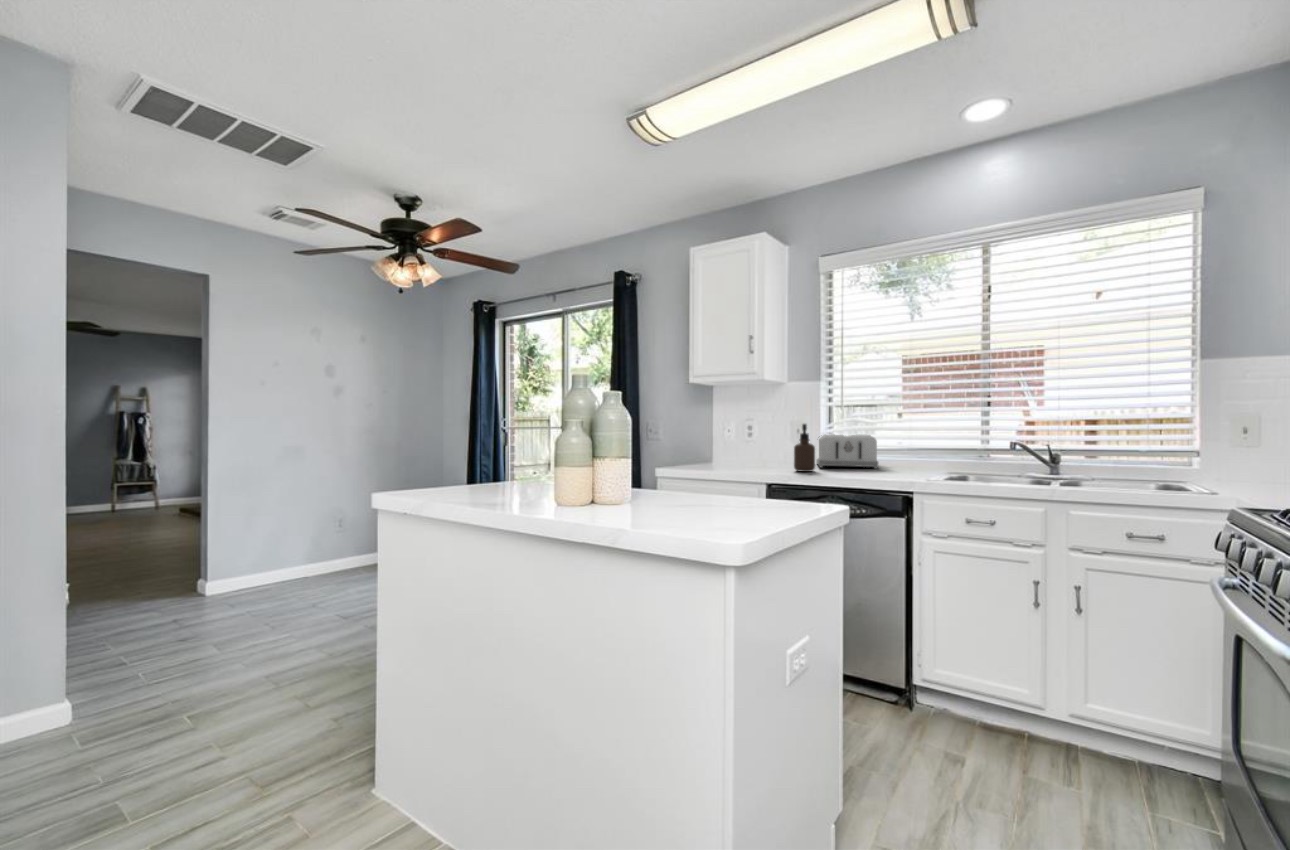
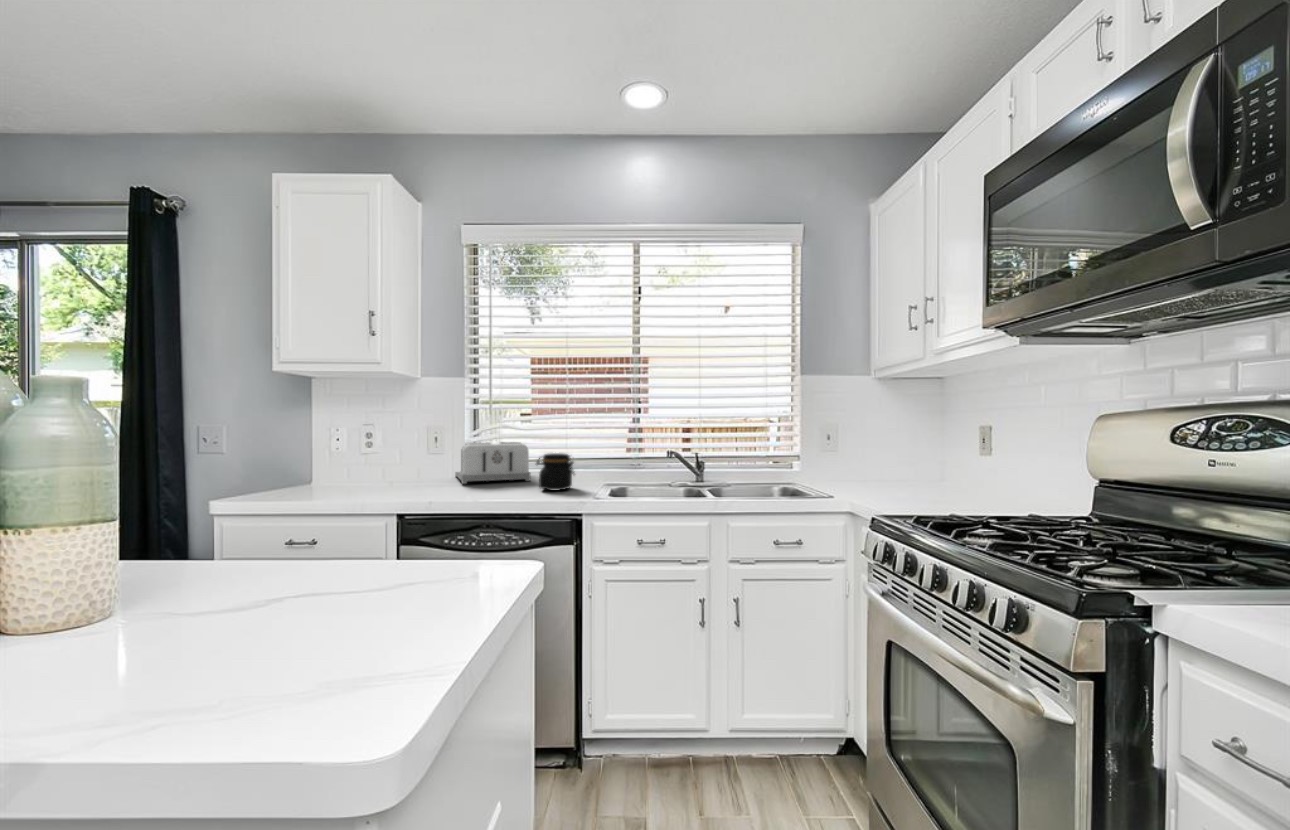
soap dispenser: present [794,424,815,472] -> none [432,431,460,493]
jar: none [878,443,915,475] -> present [536,453,574,490]

